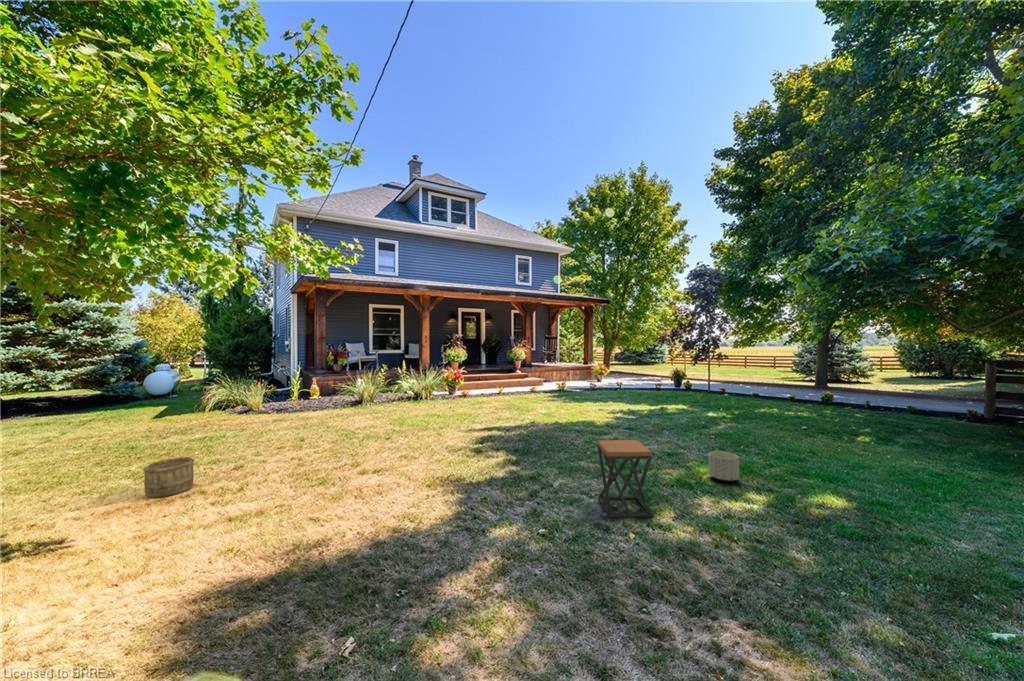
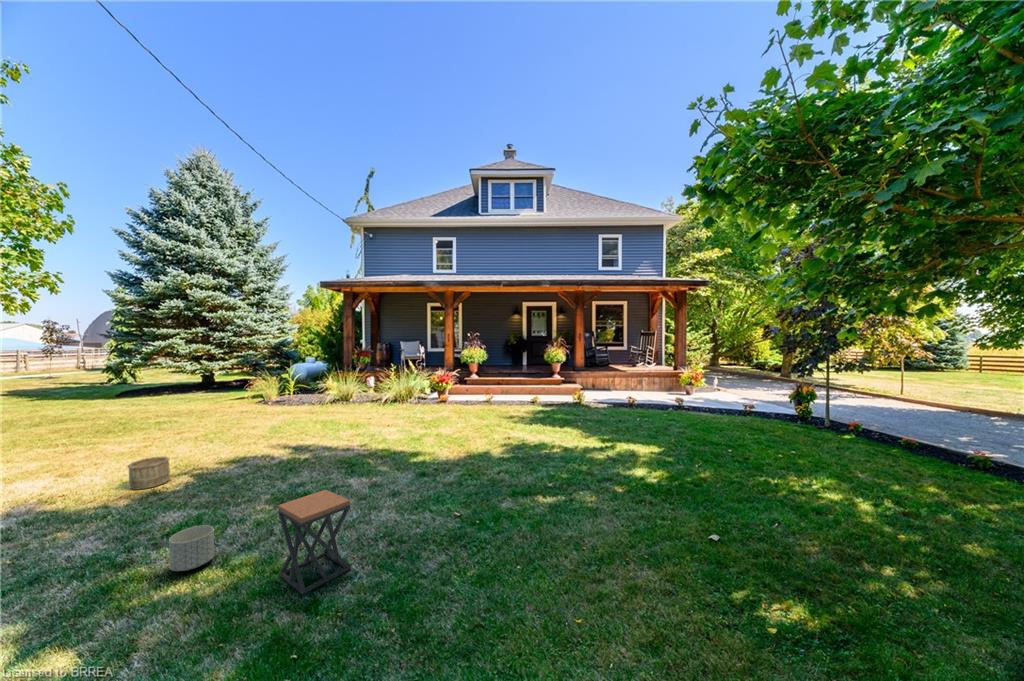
stool: present [597,440,653,518] -> present [278,490,351,595]
wooden bucket: present [143,457,195,498] -> present [127,457,170,490]

